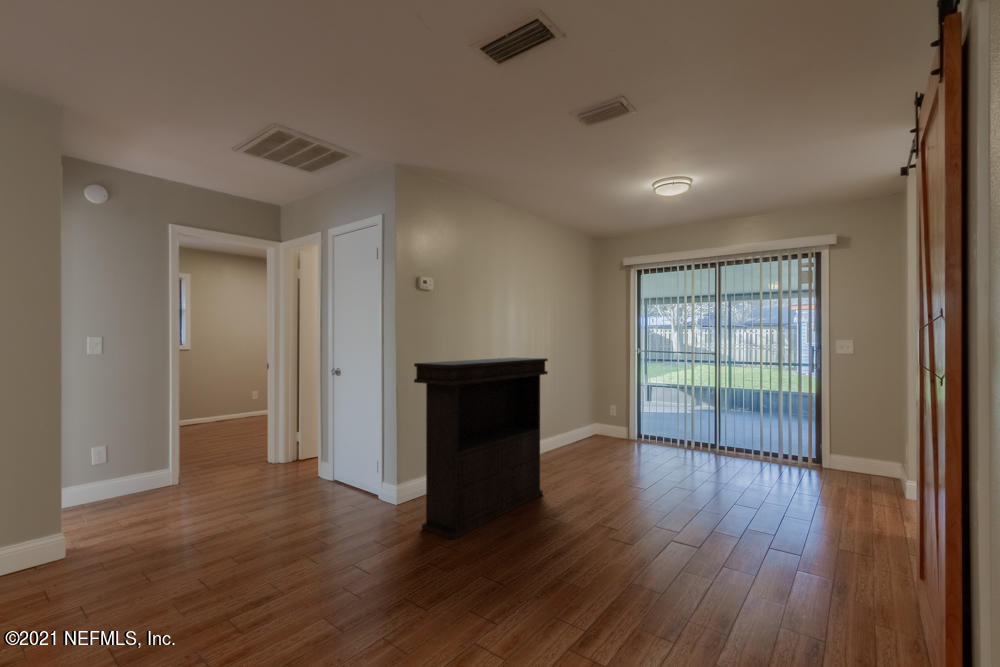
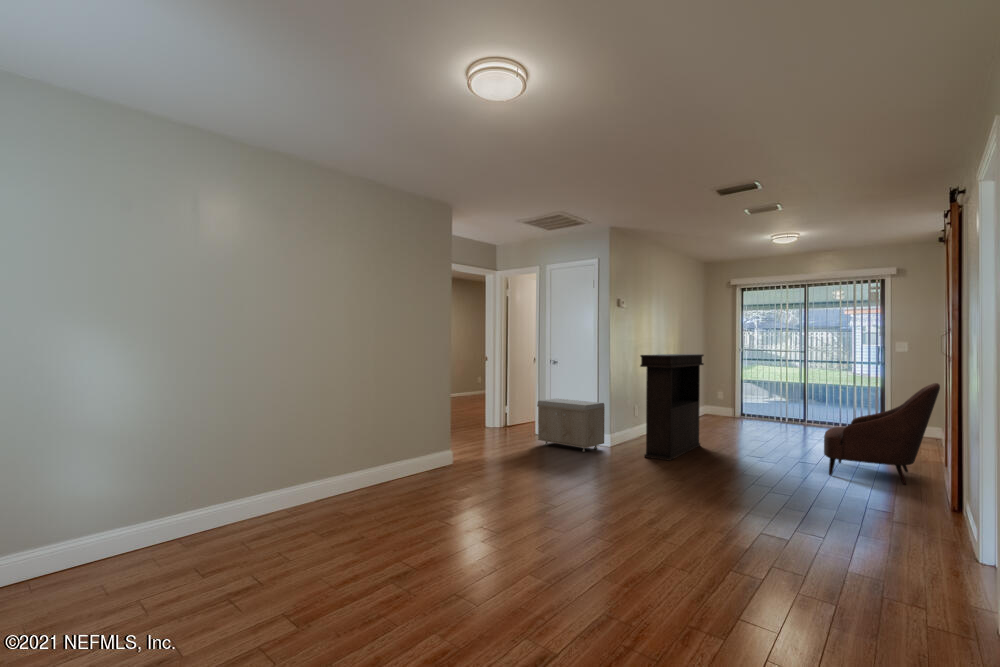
armchair: none [696,418,908,629] -> present [824,383,940,485]
storage bench: none [296,424,387,514] -> present [537,398,605,452]

